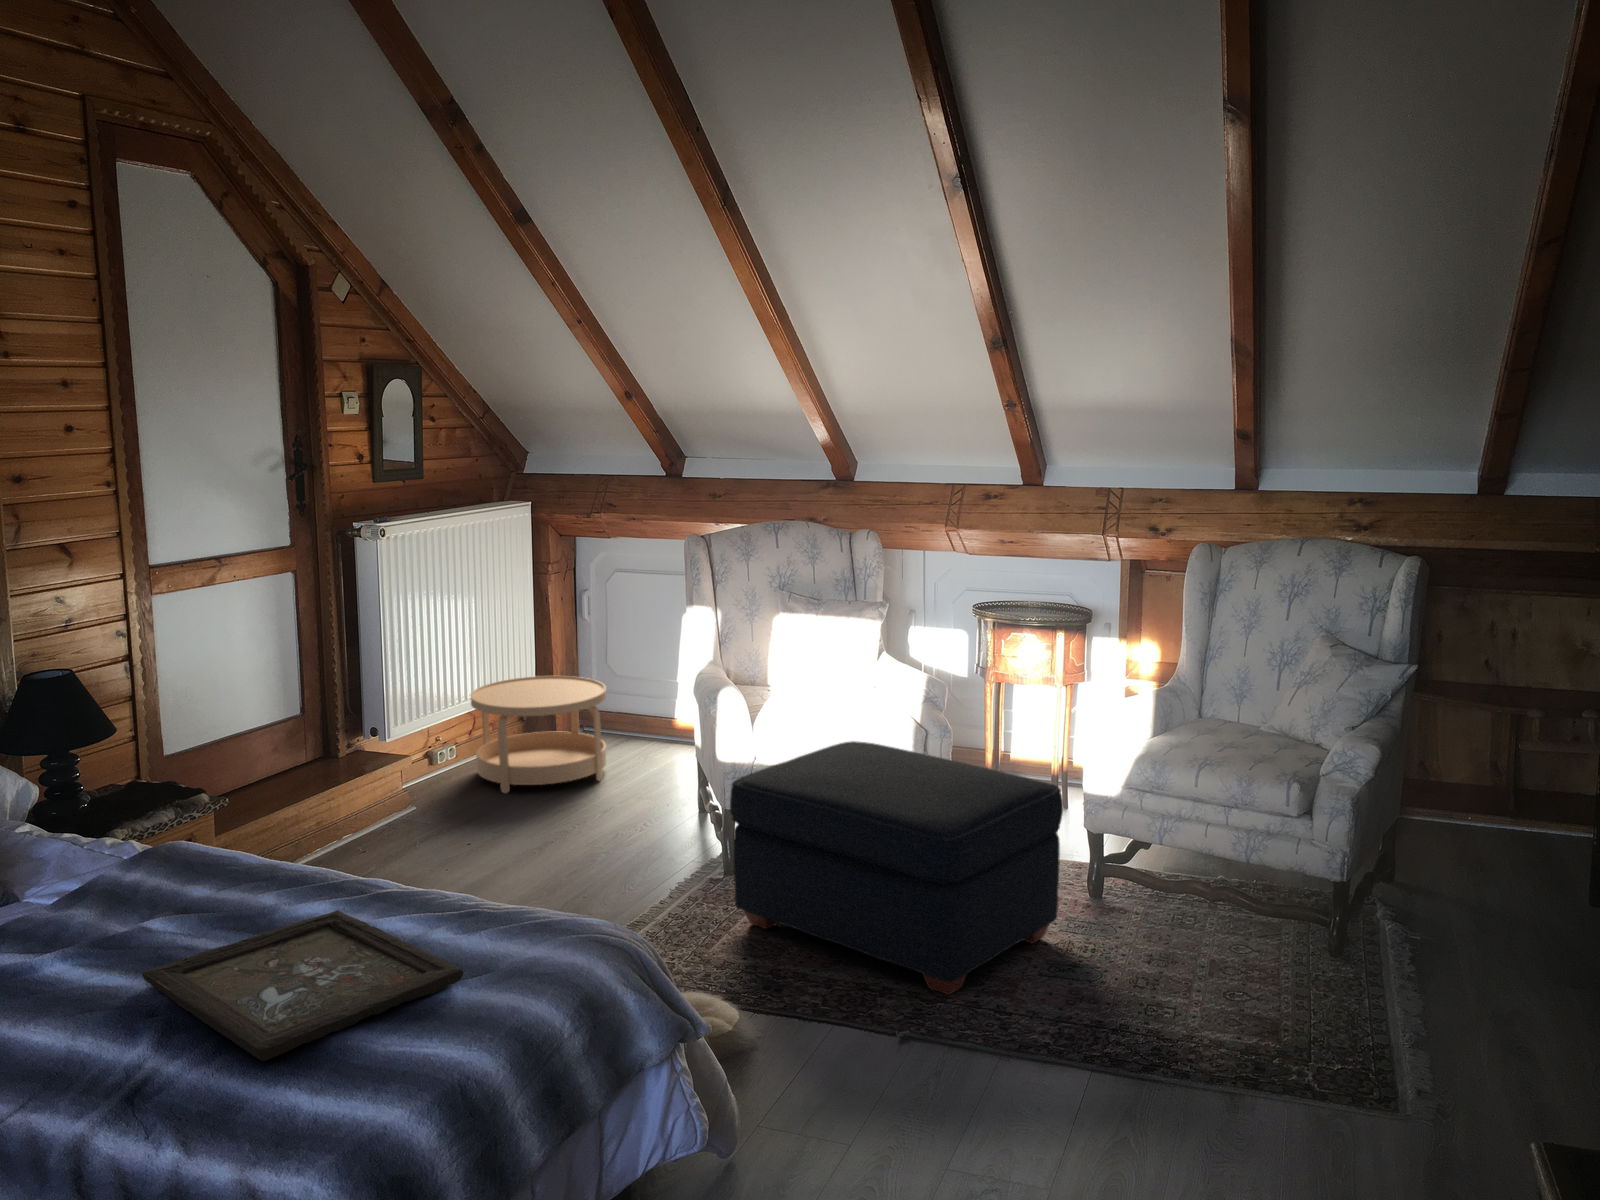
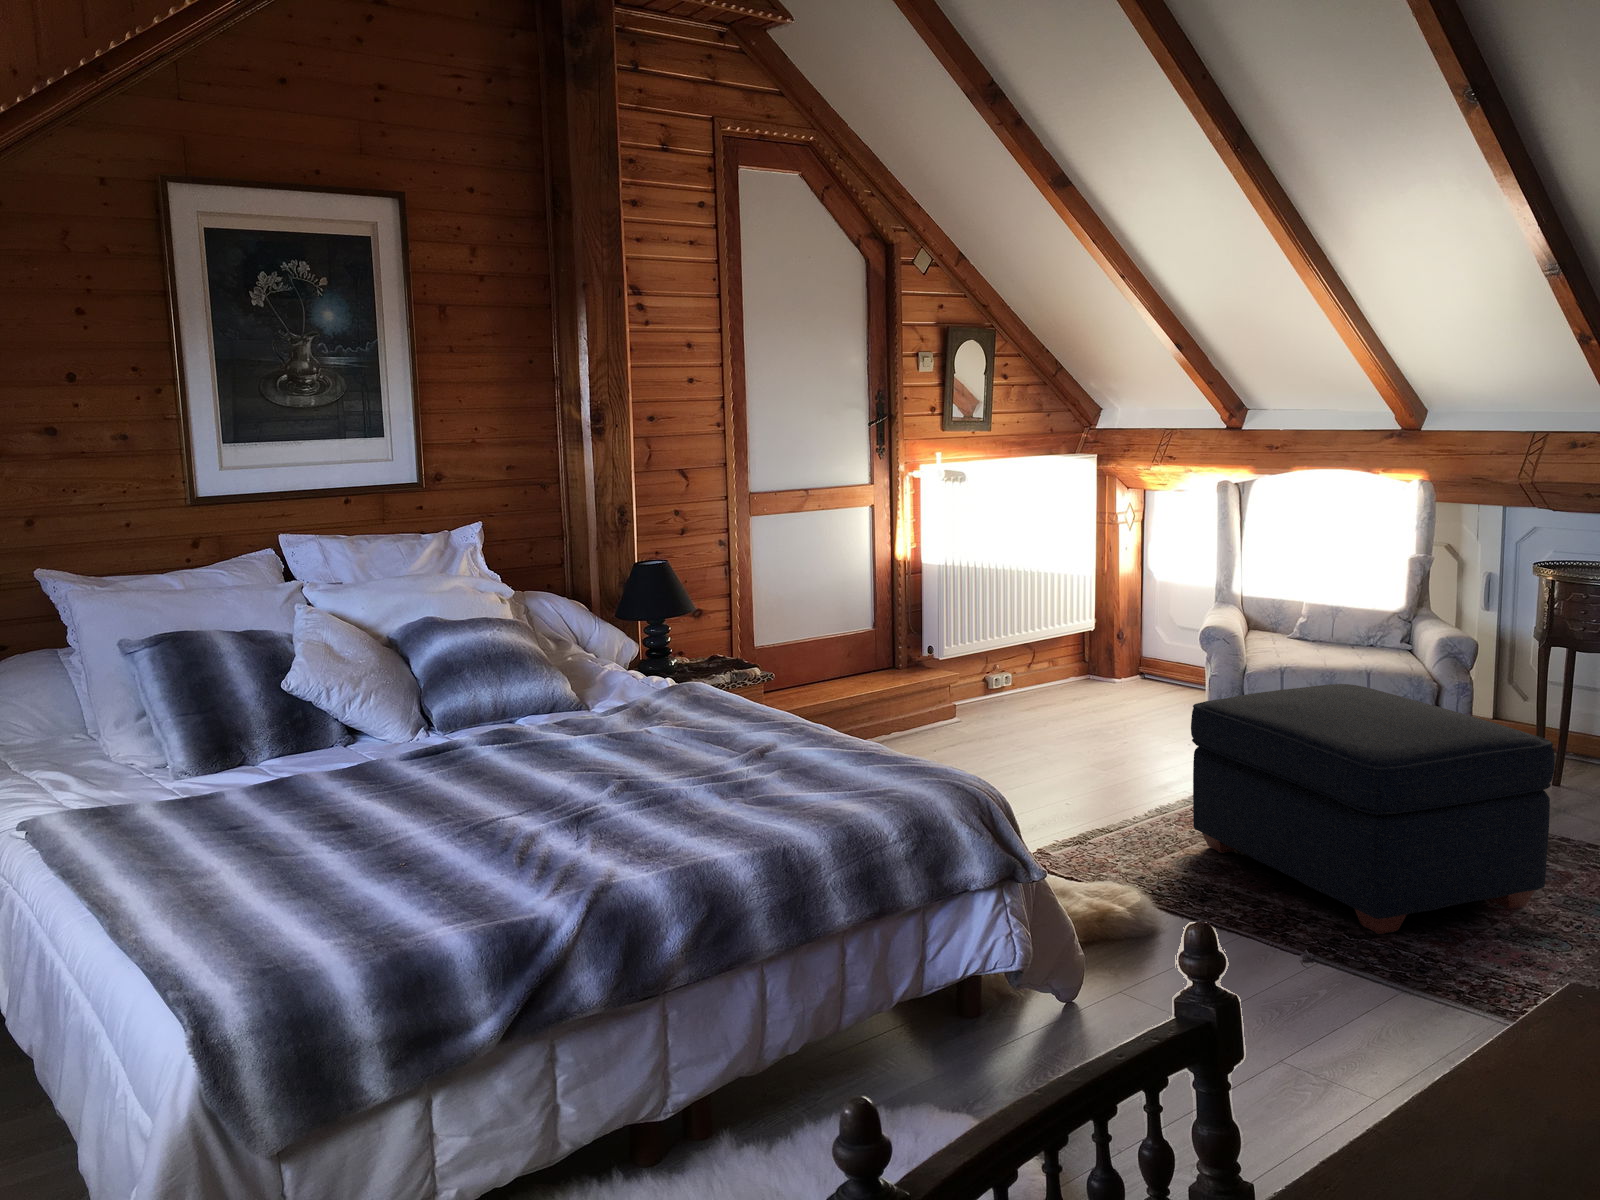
side table: present [471,676,606,793] -> none [1018,619,1146,720]
tray: present [142,910,463,1061] -> none [620,734,829,808]

